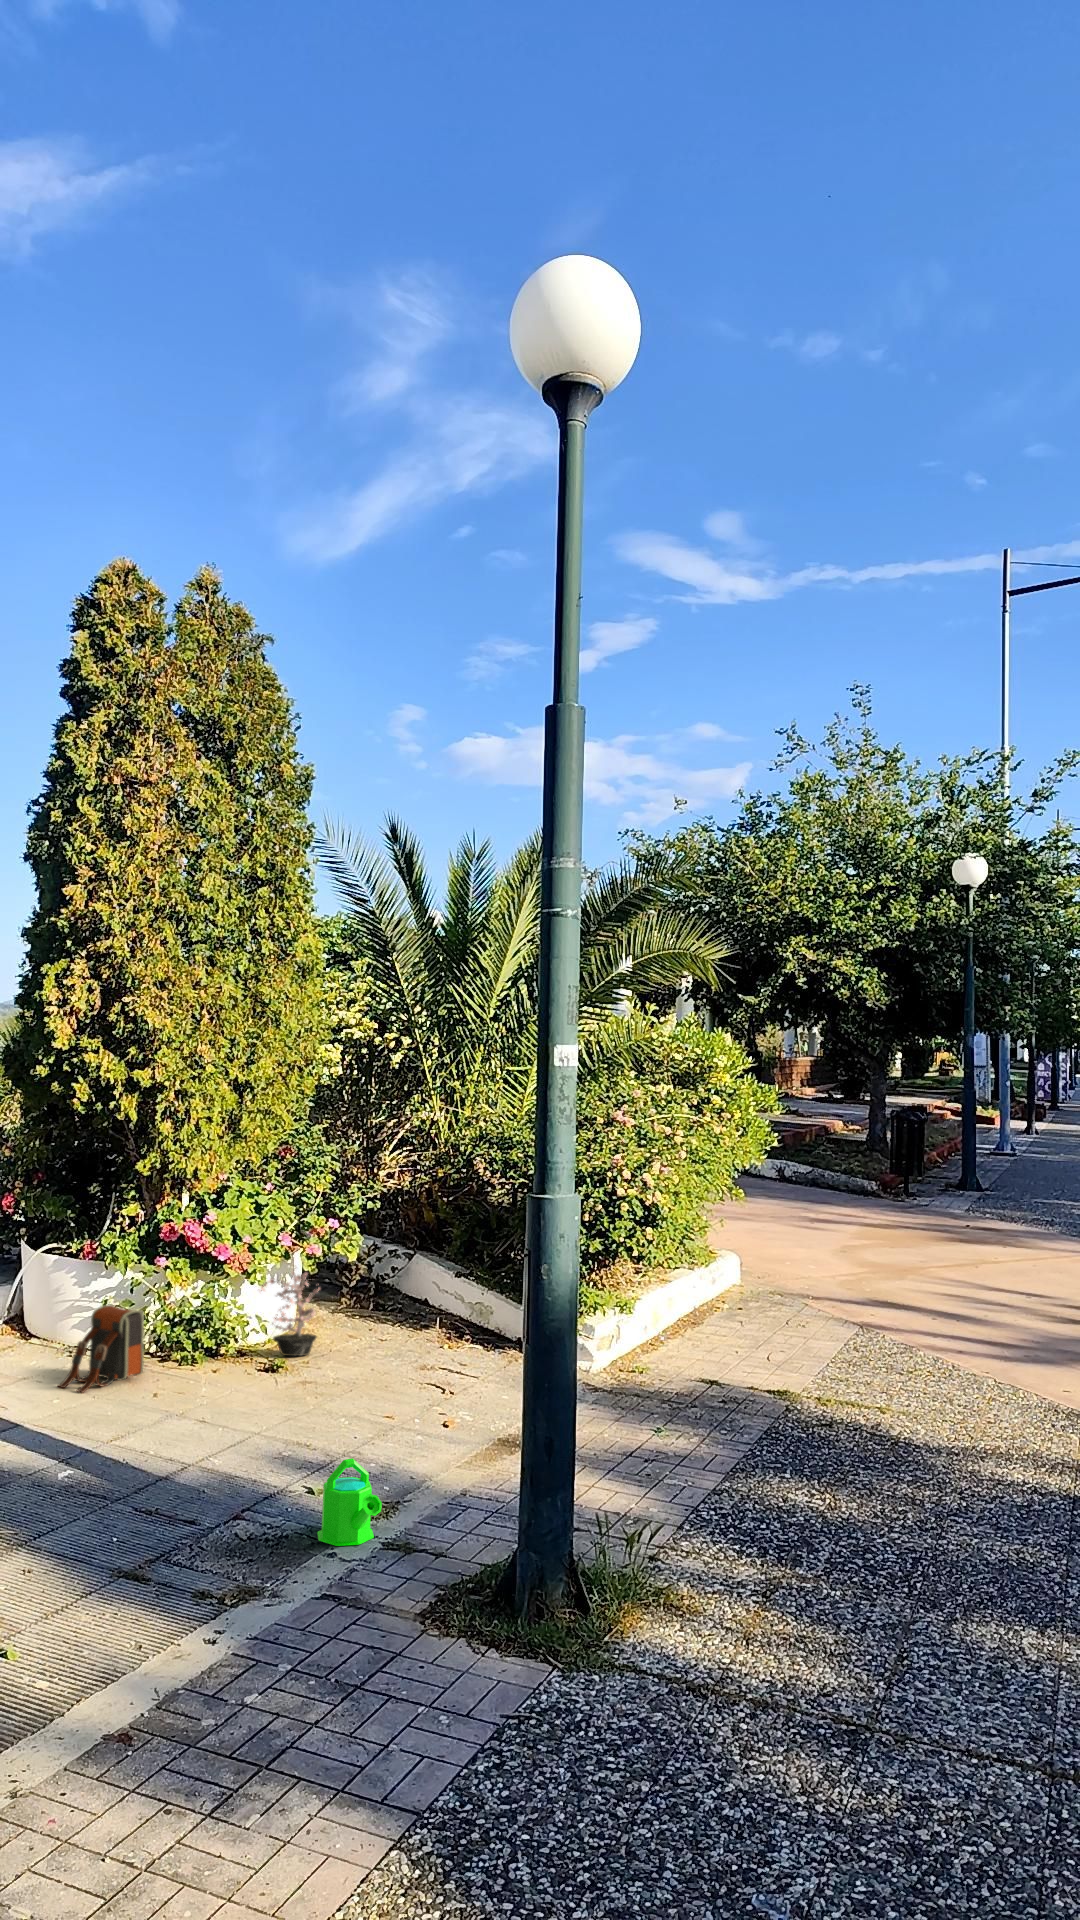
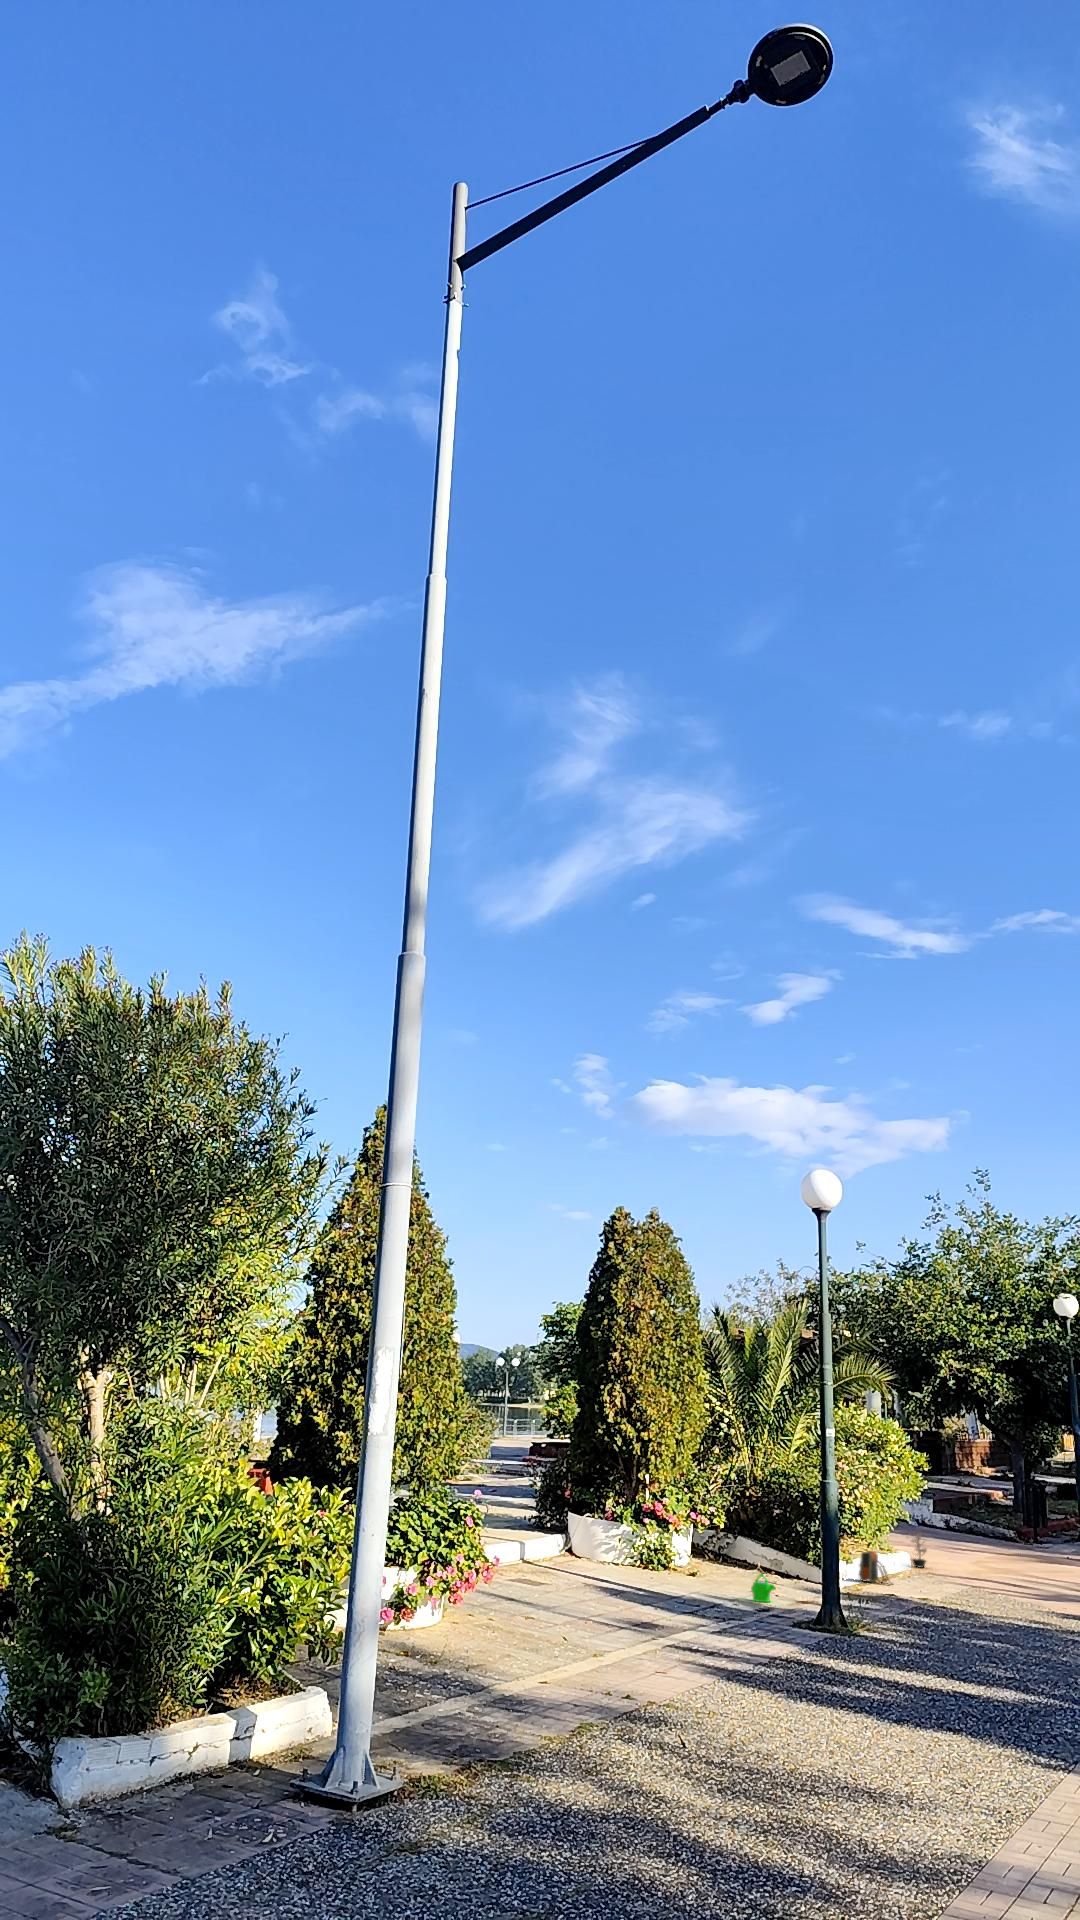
potted plant: present [261,1272,319,1356] -> present [911,1534,927,1568]
backpack: present [58,1305,147,1393] -> present [859,1551,888,1583]

